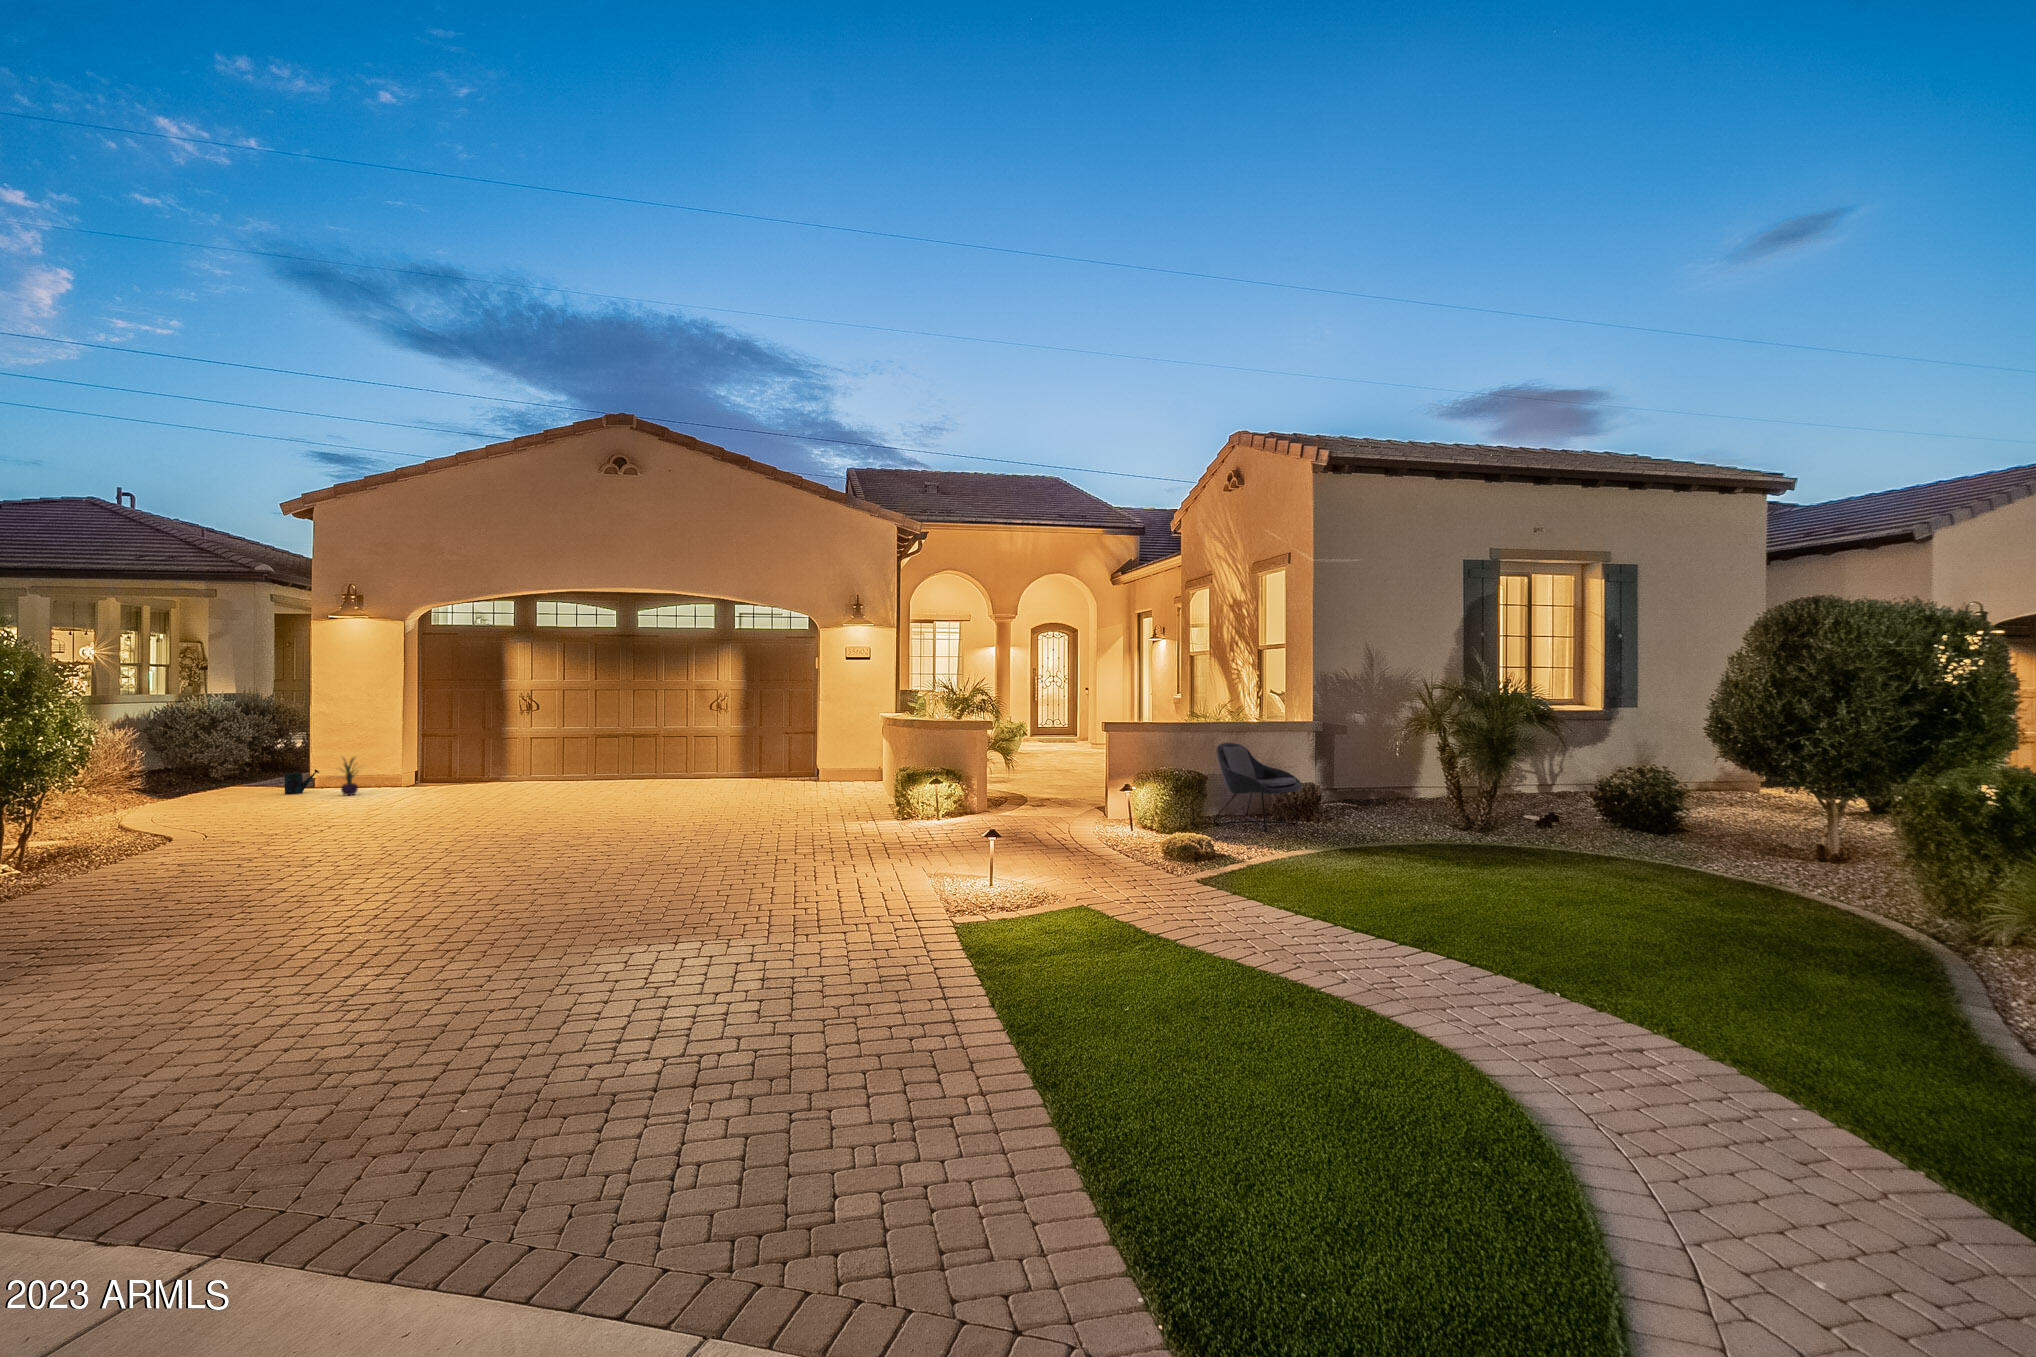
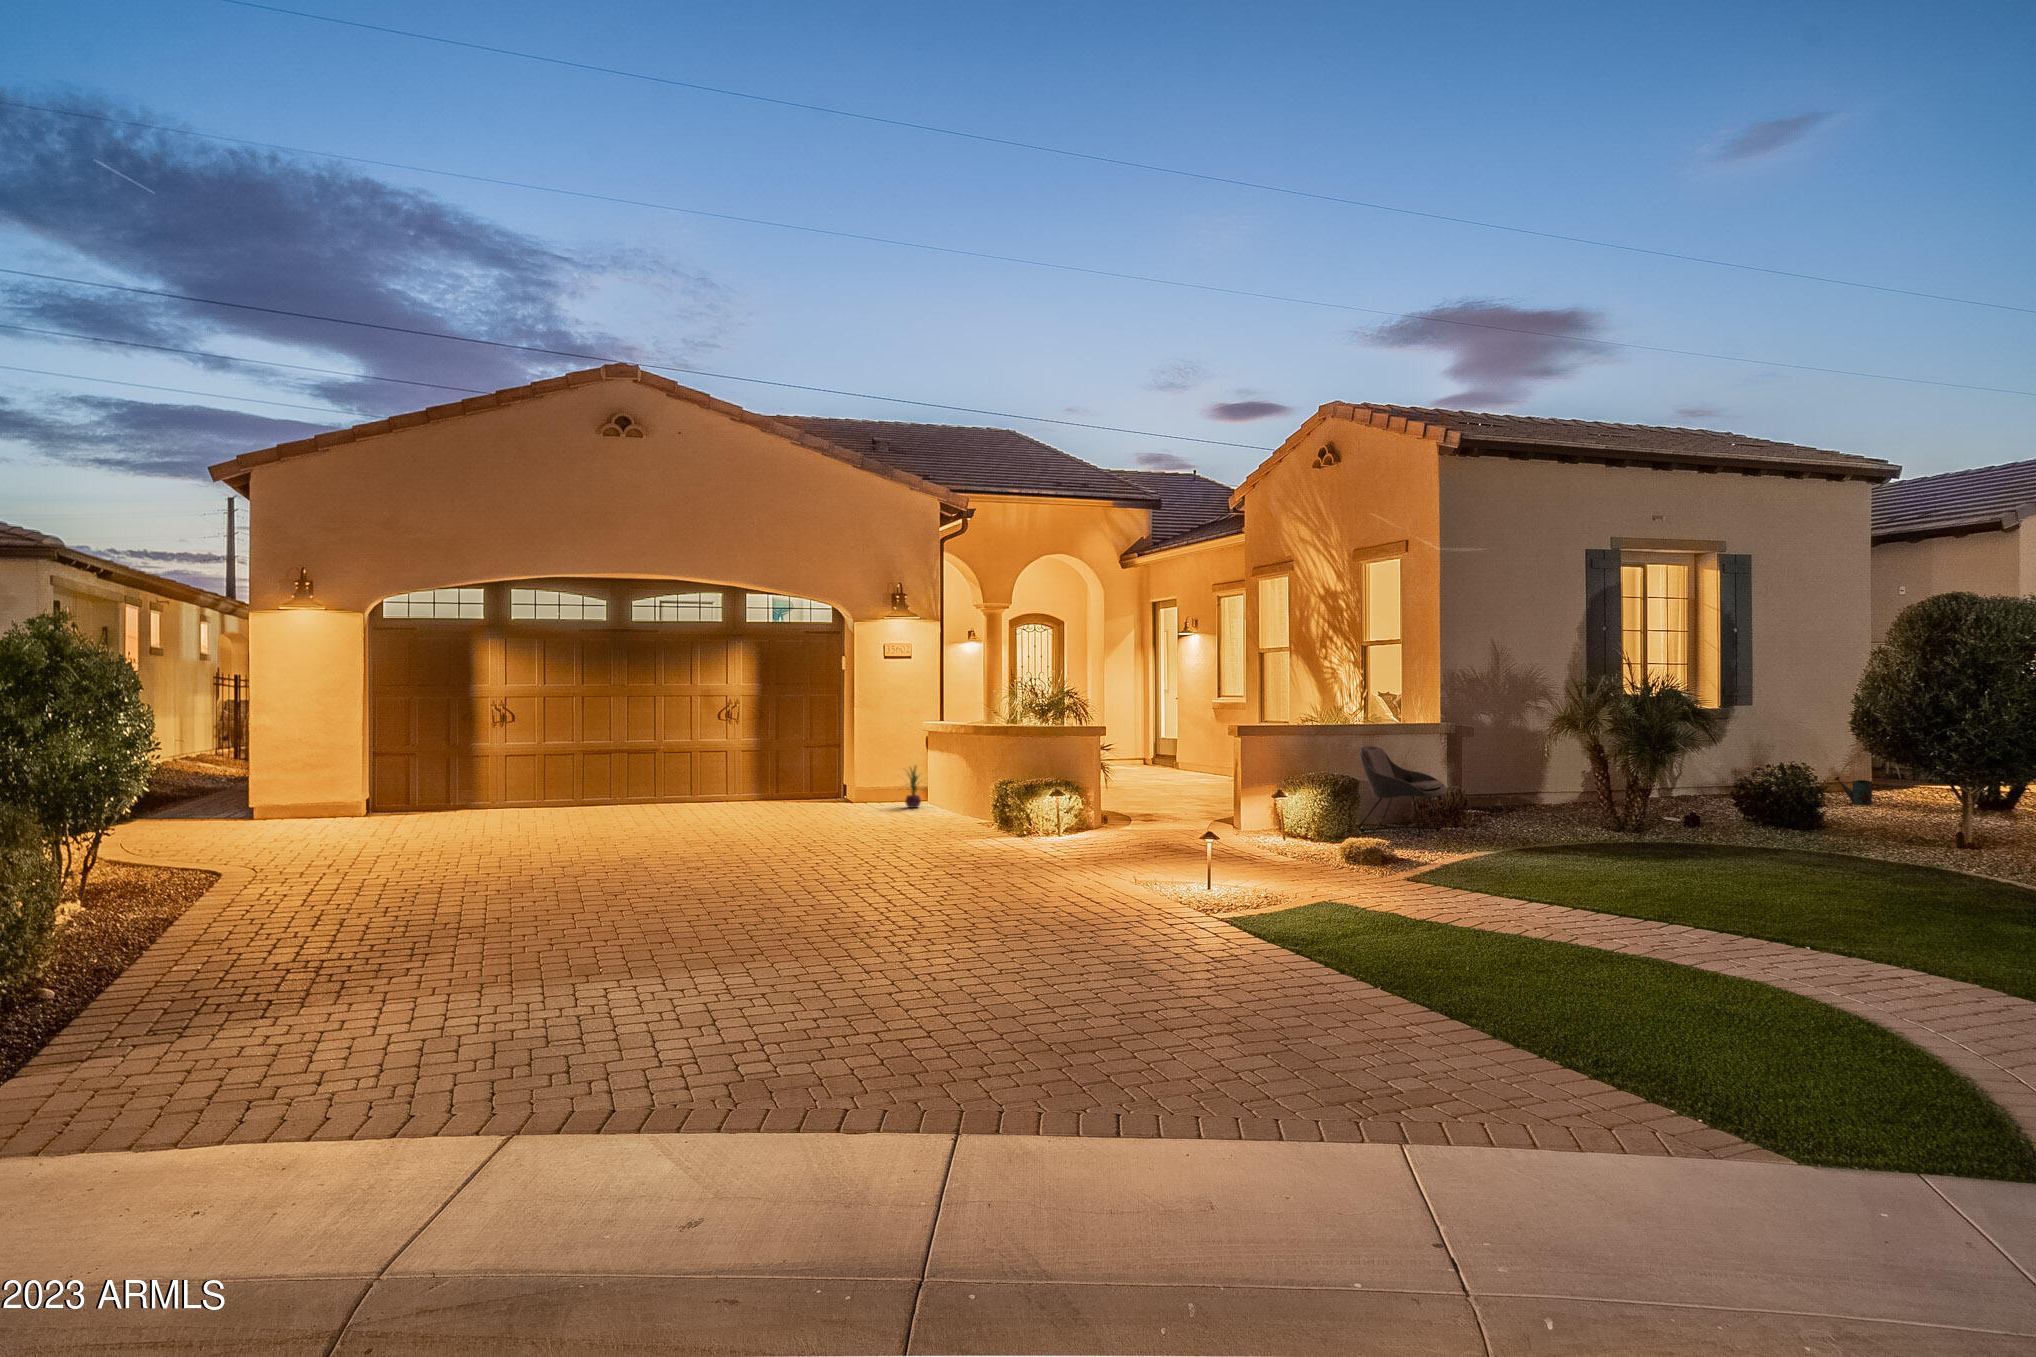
decorative plant: present [340,758,358,795] -> present [906,766,926,808]
watering can: present [279,769,319,794] -> present [1834,777,1872,805]

